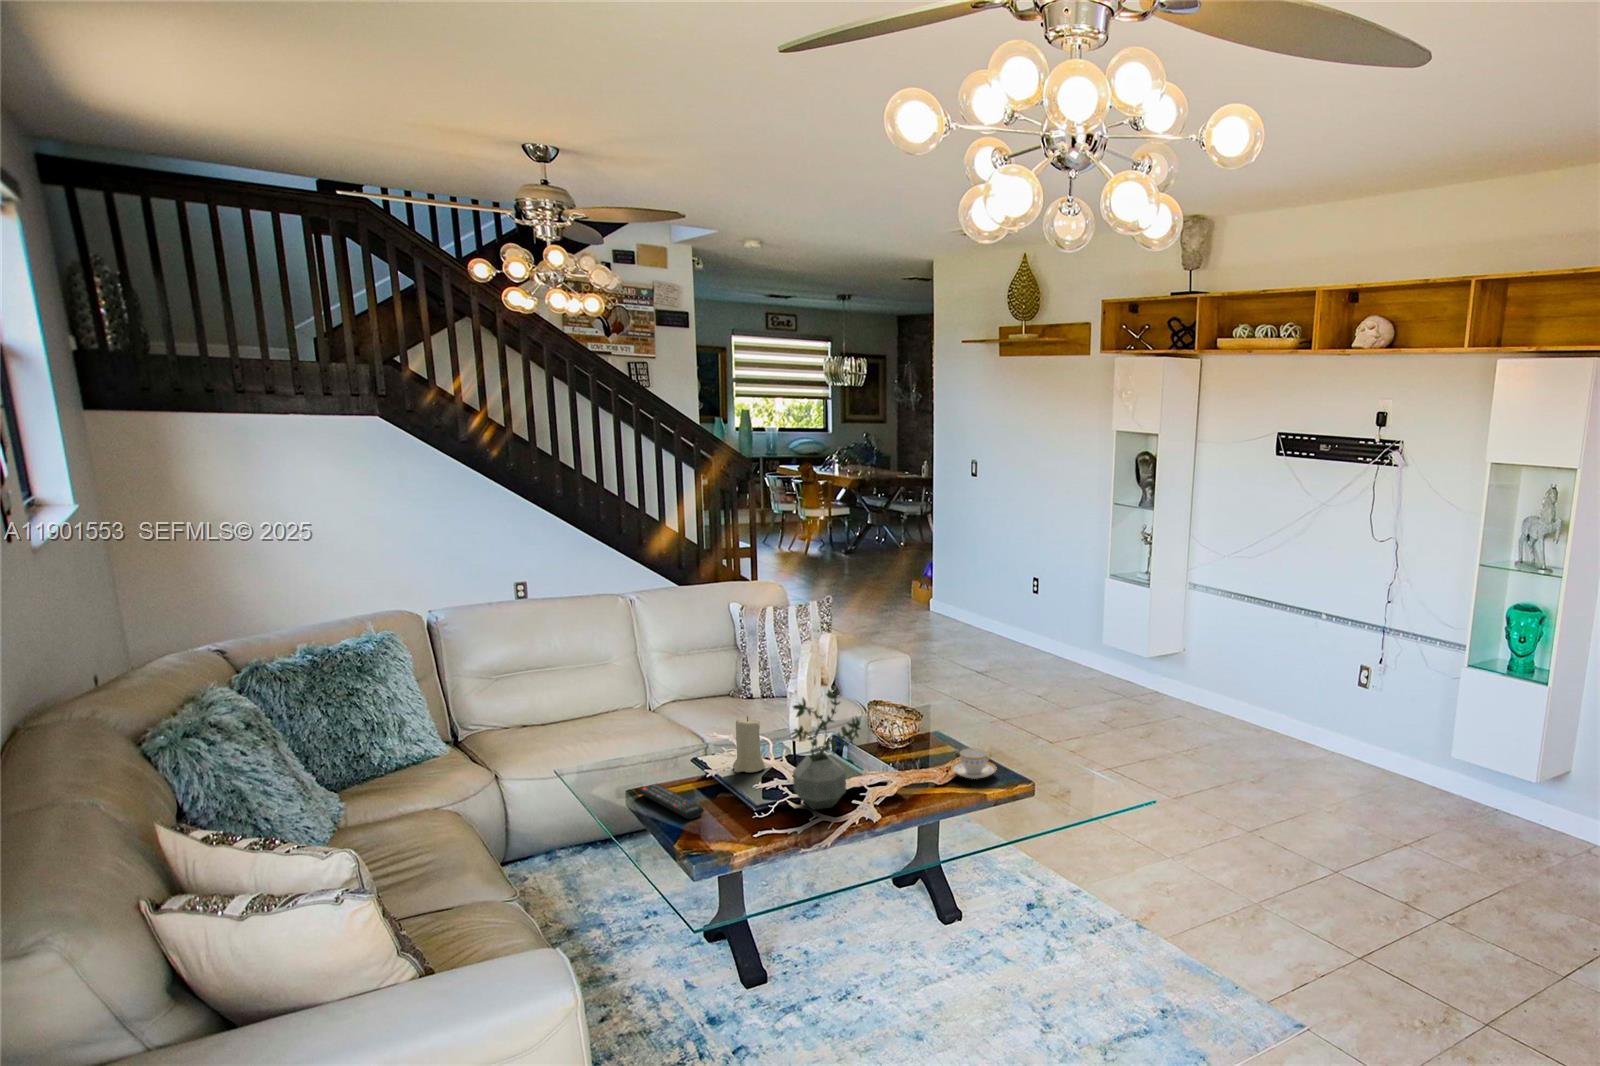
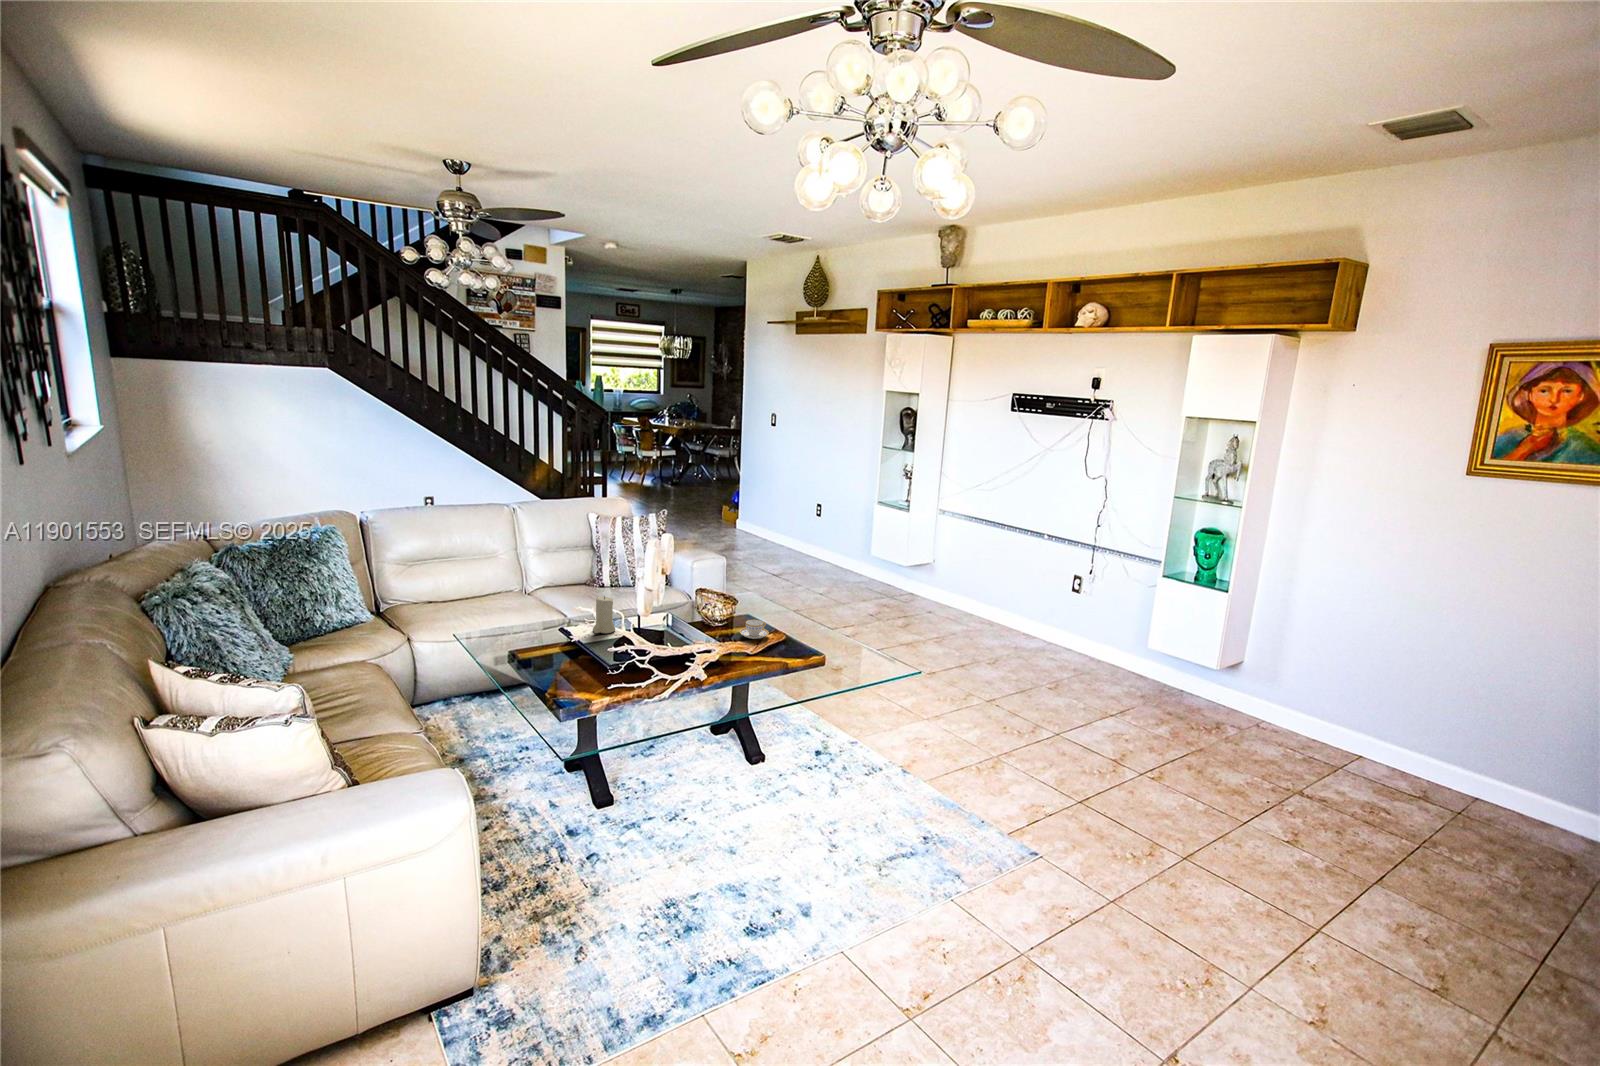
potted plant: present [790,688,860,810] -> none [634,576,683,657]
remote control: present [638,784,704,819] -> none [525,639,574,662]

